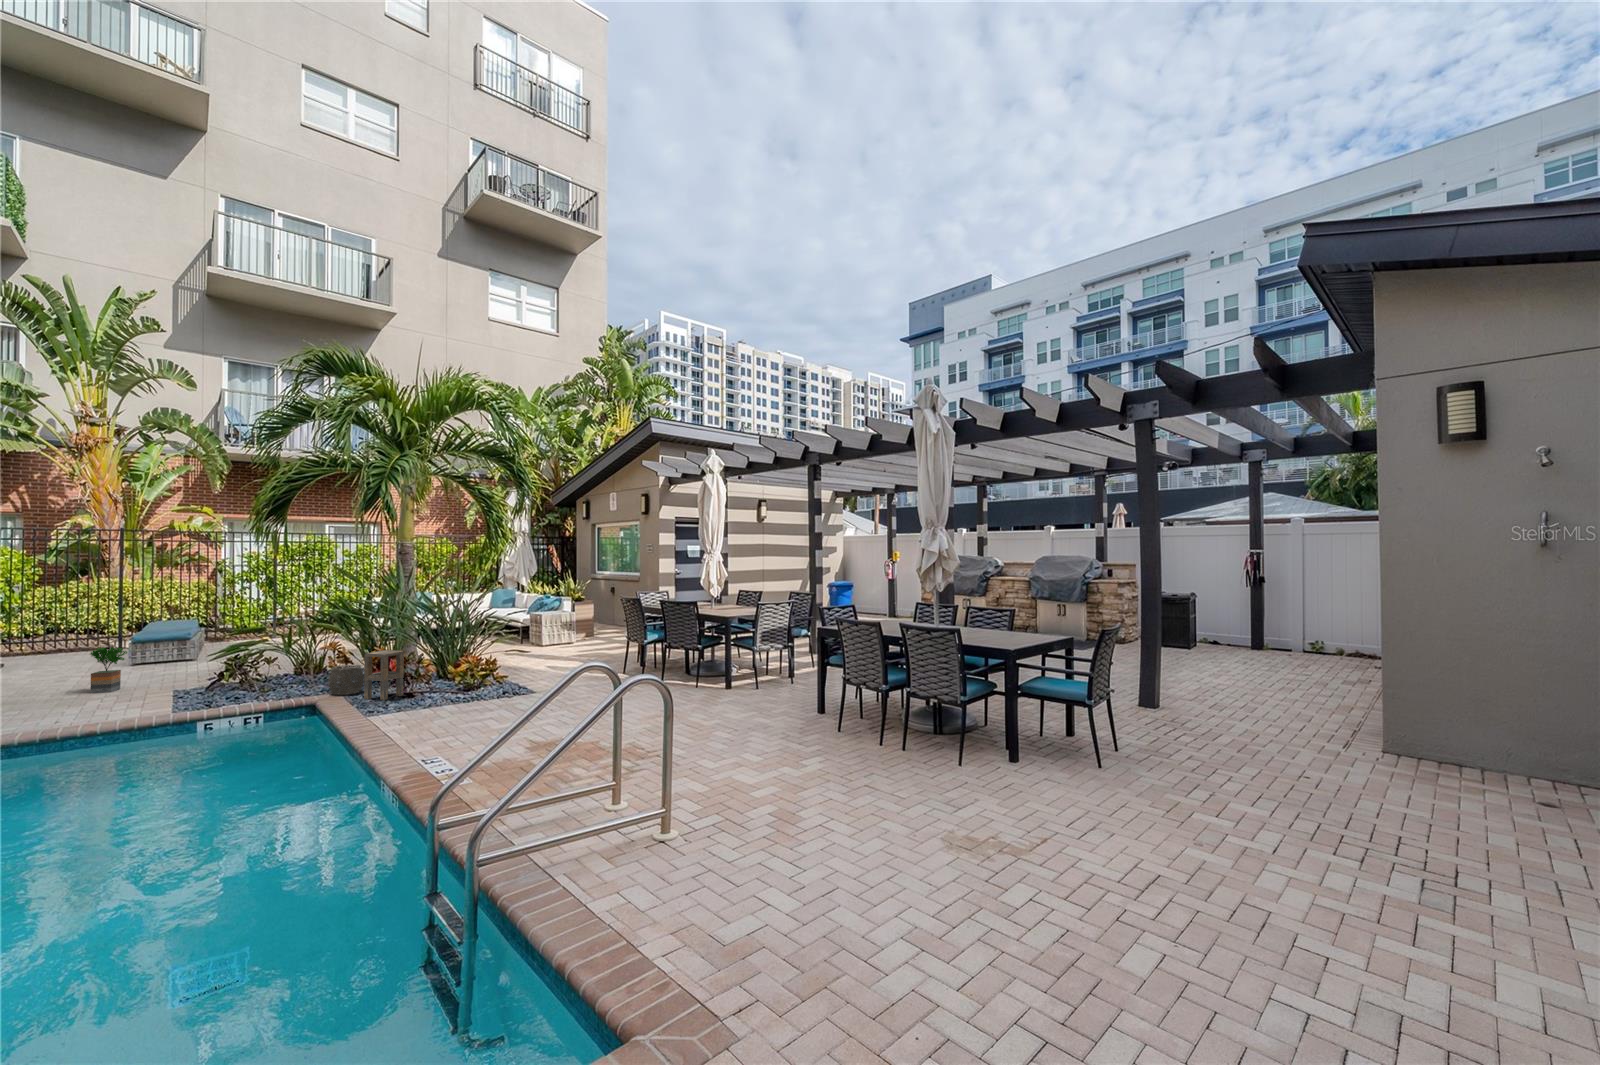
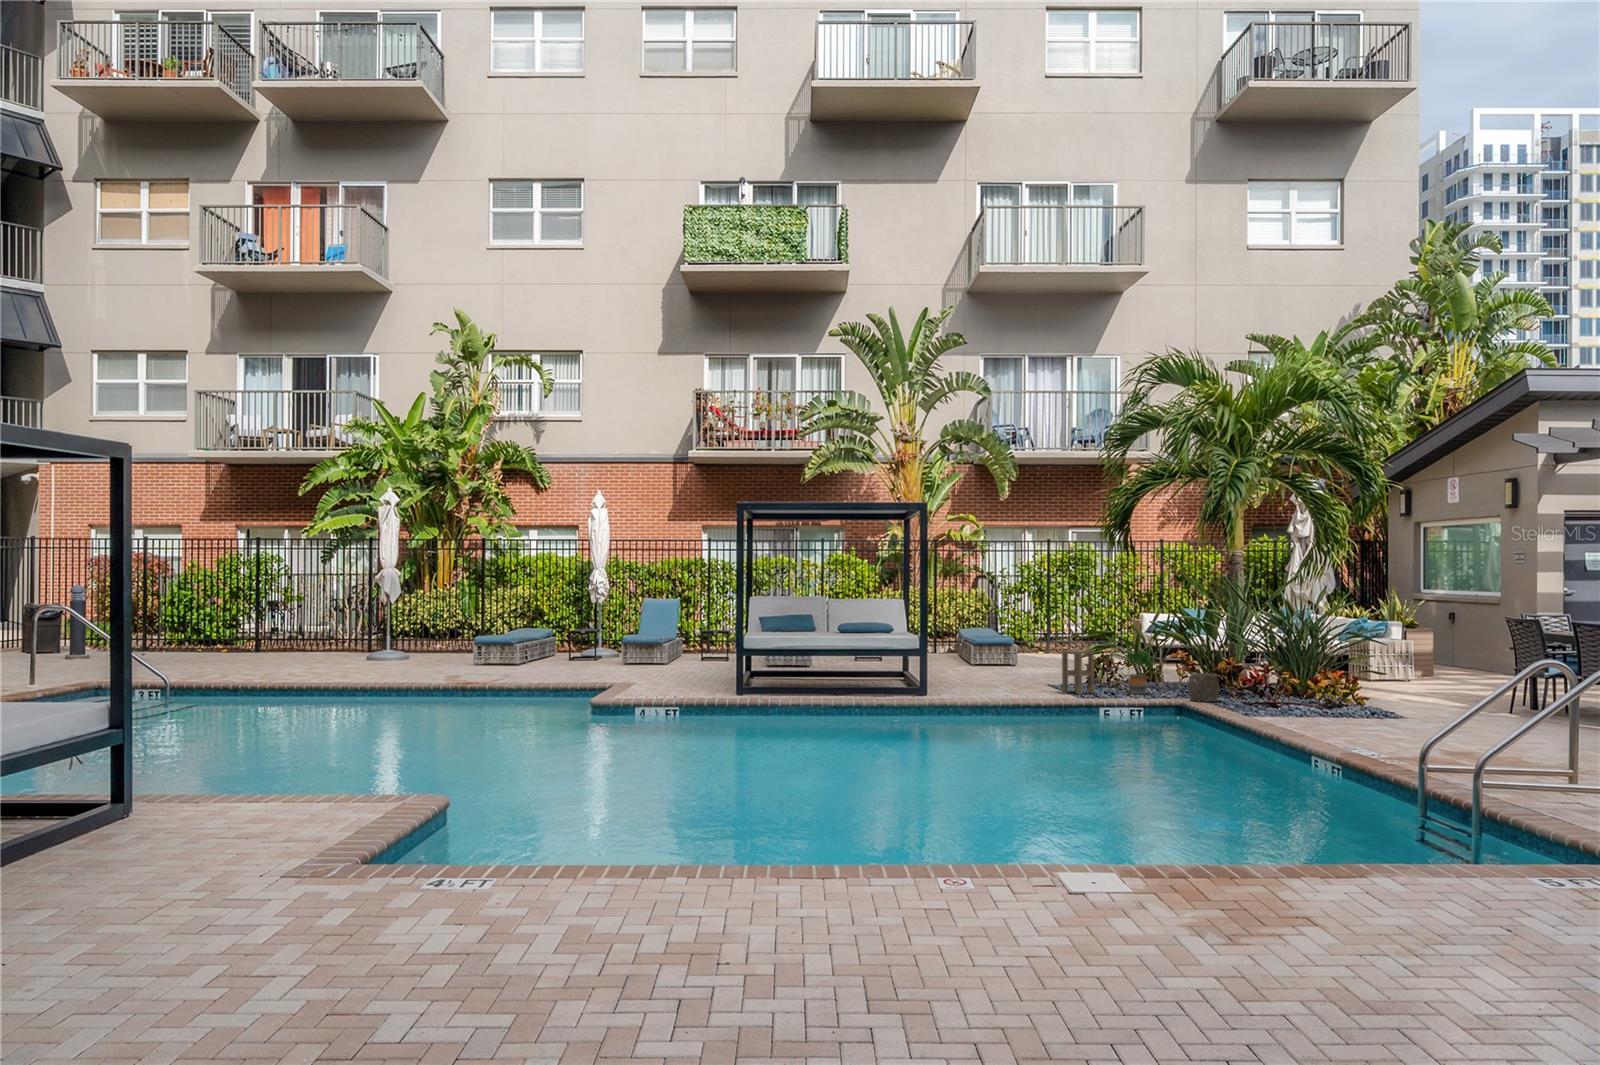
potted tree: present [90,647,127,693] -> present [1126,652,1152,694]
side table: present [364,650,404,700] -> present [1062,650,1095,695]

